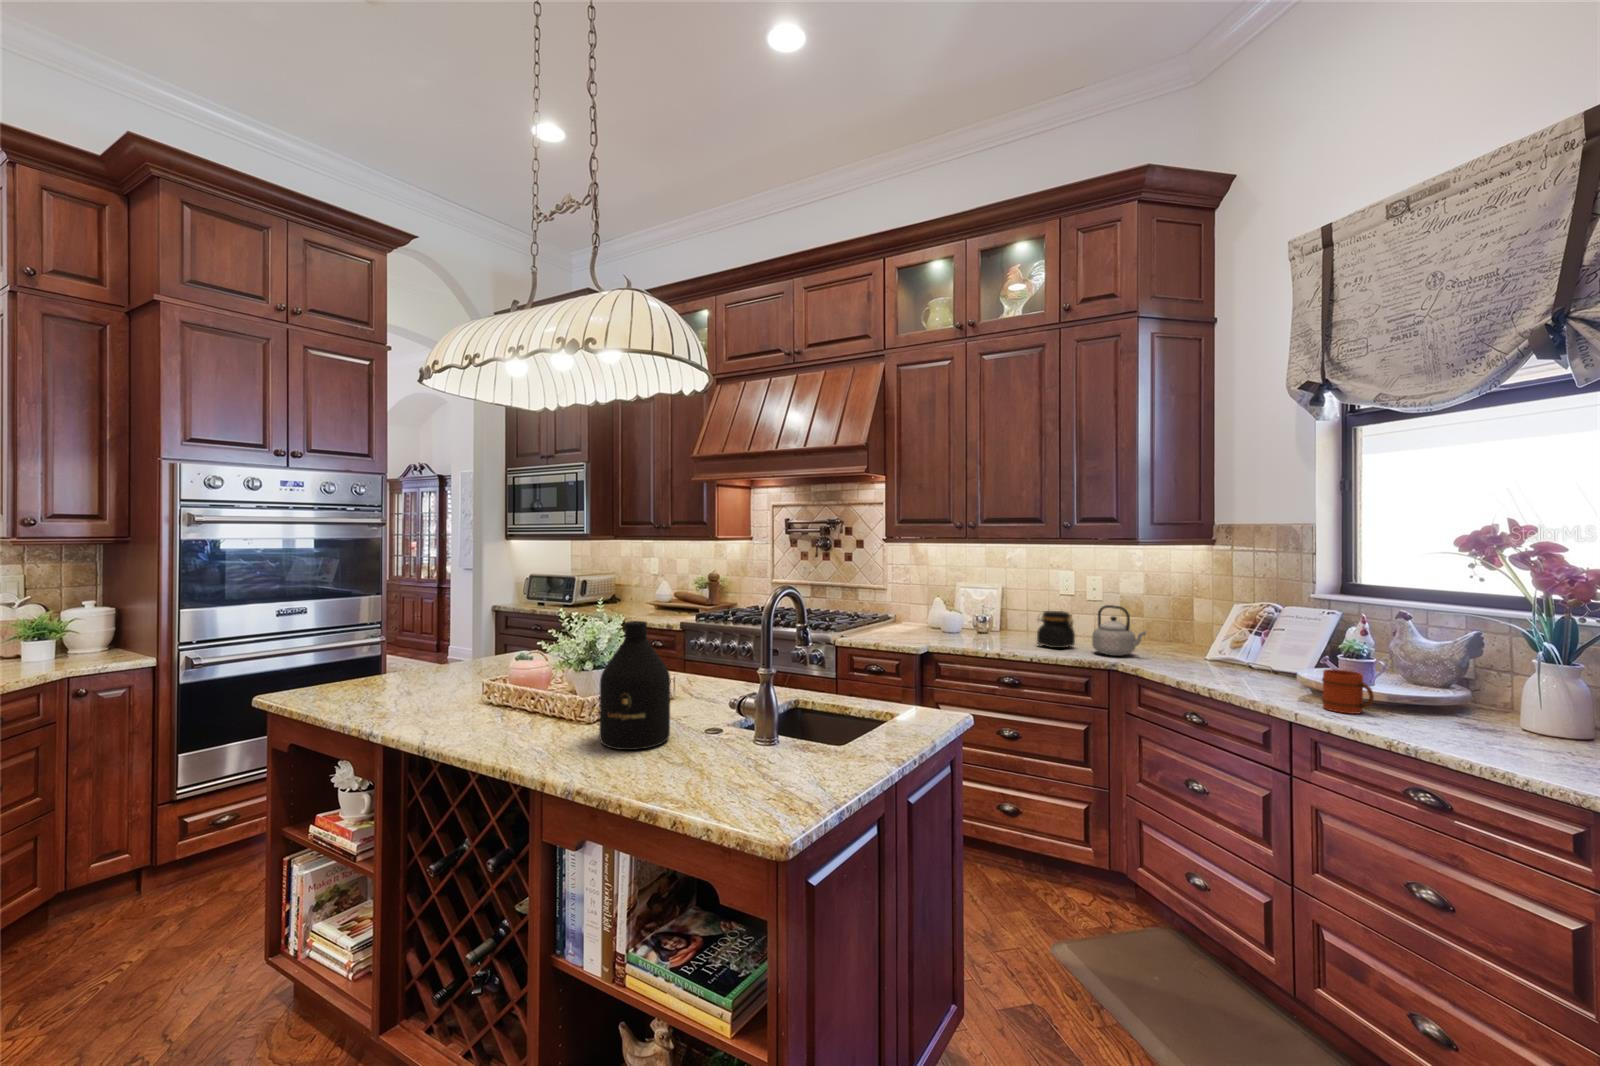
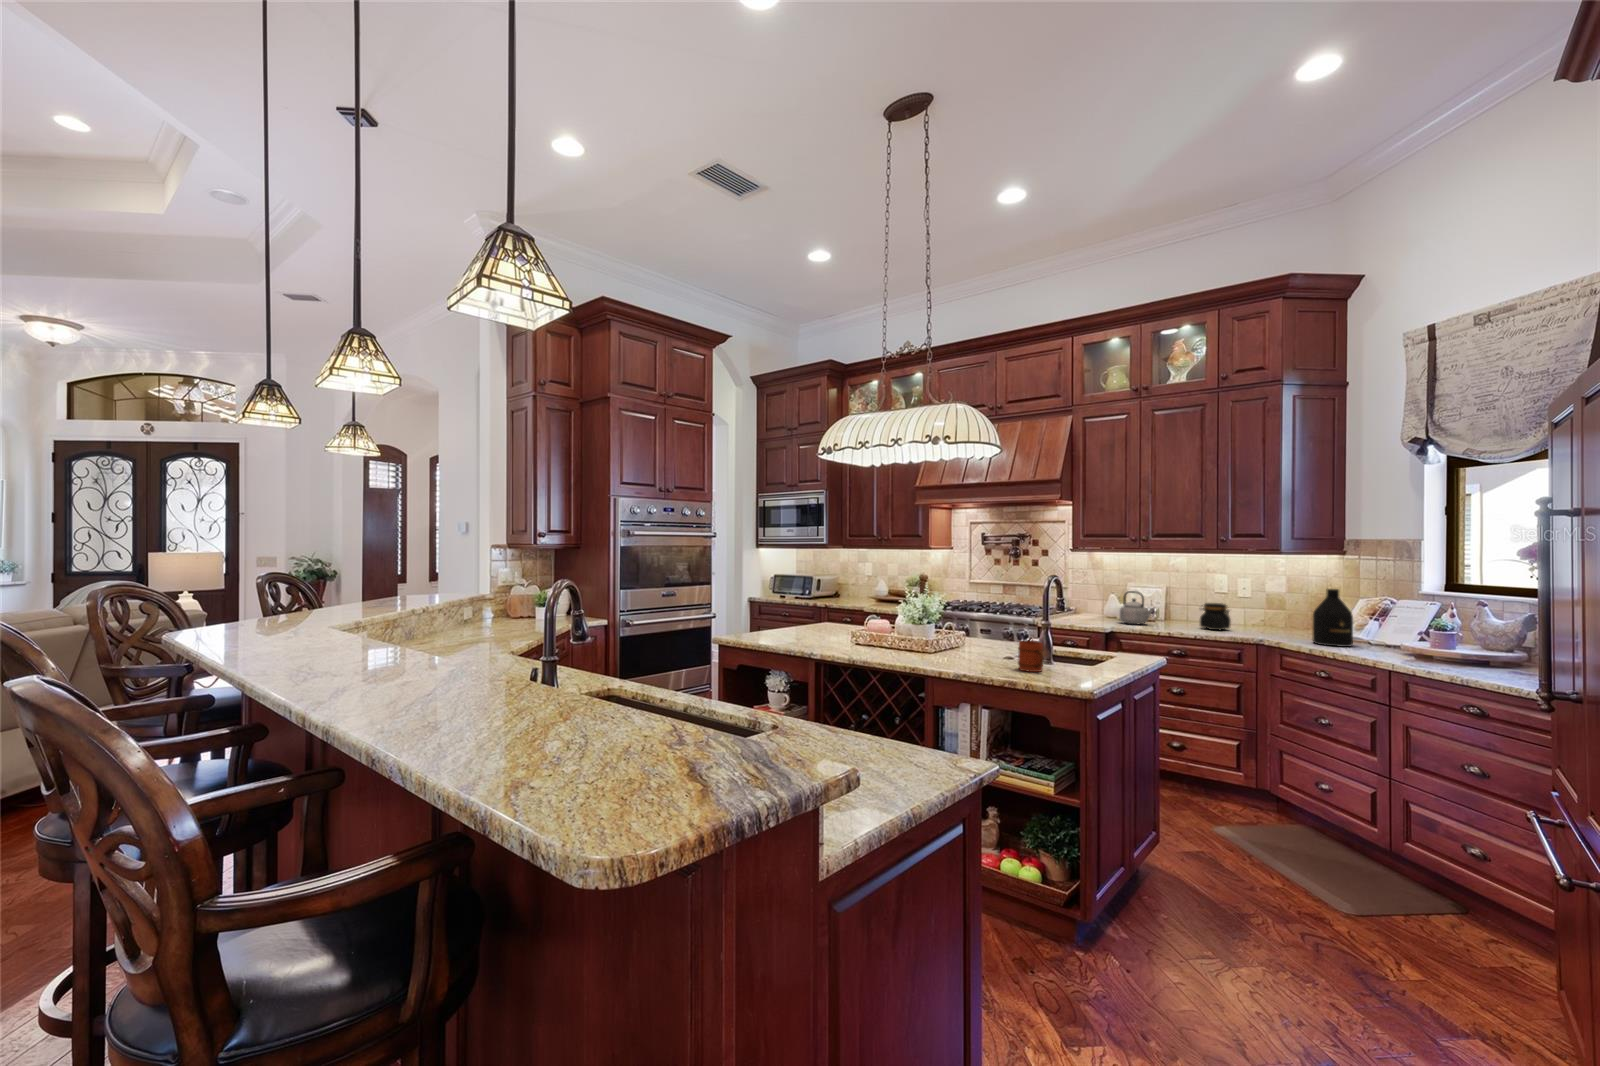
teapot: present [1092,605,1146,656] -> present [1120,591,1154,624]
bottle: present [599,621,670,750] -> present [1313,589,1353,647]
mug: present [1322,669,1374,714] -> present [1018,641,1043,672]

